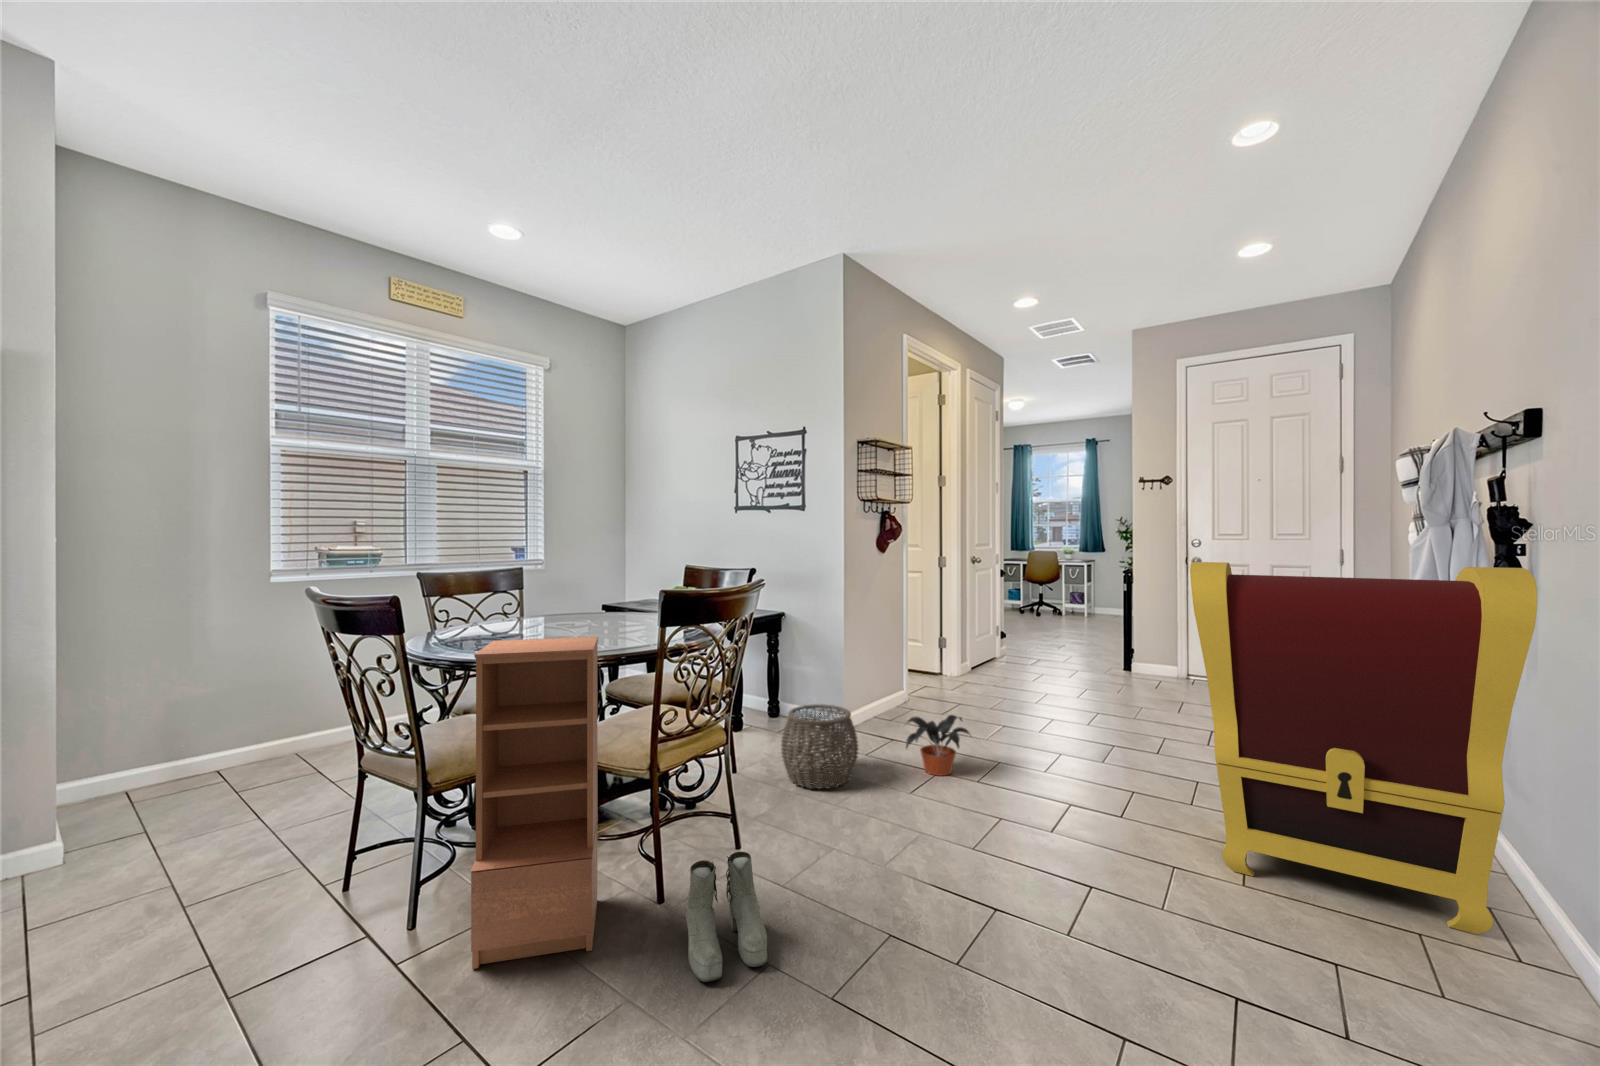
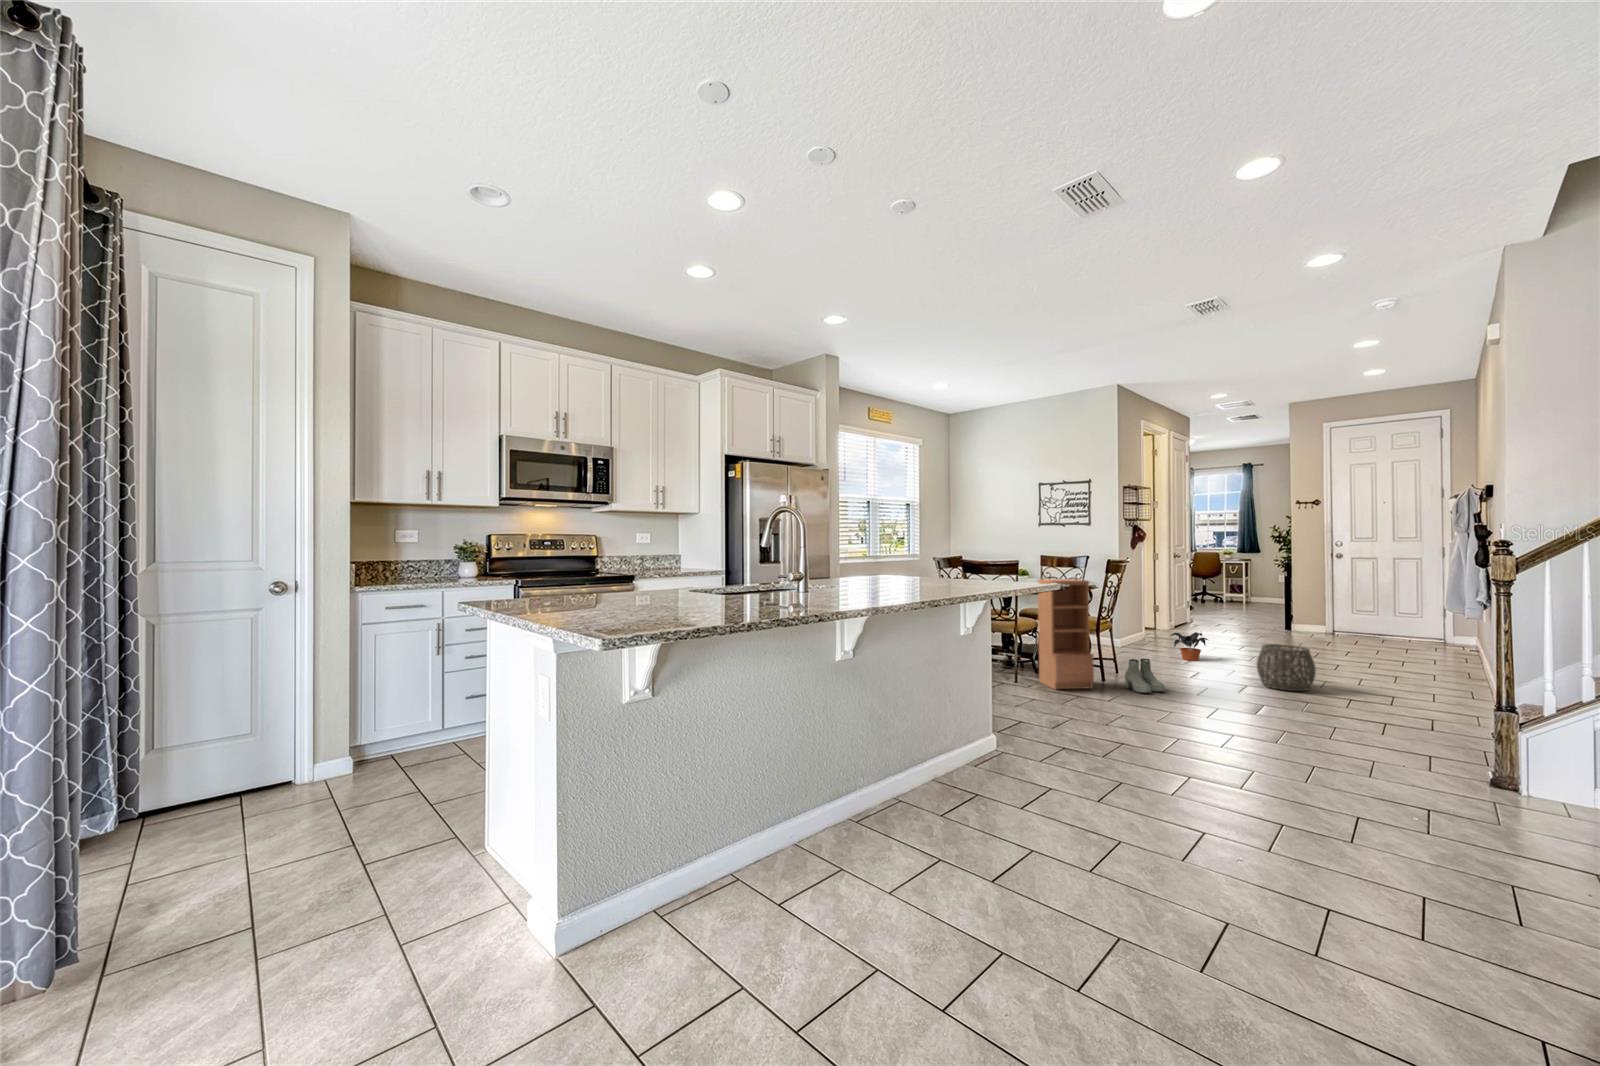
armchair: present [1190,562,1537,934] -> none [1333,551,1485,697]
woven basket: present [781,704,858,789] -> present [1257,644,1316,691]

